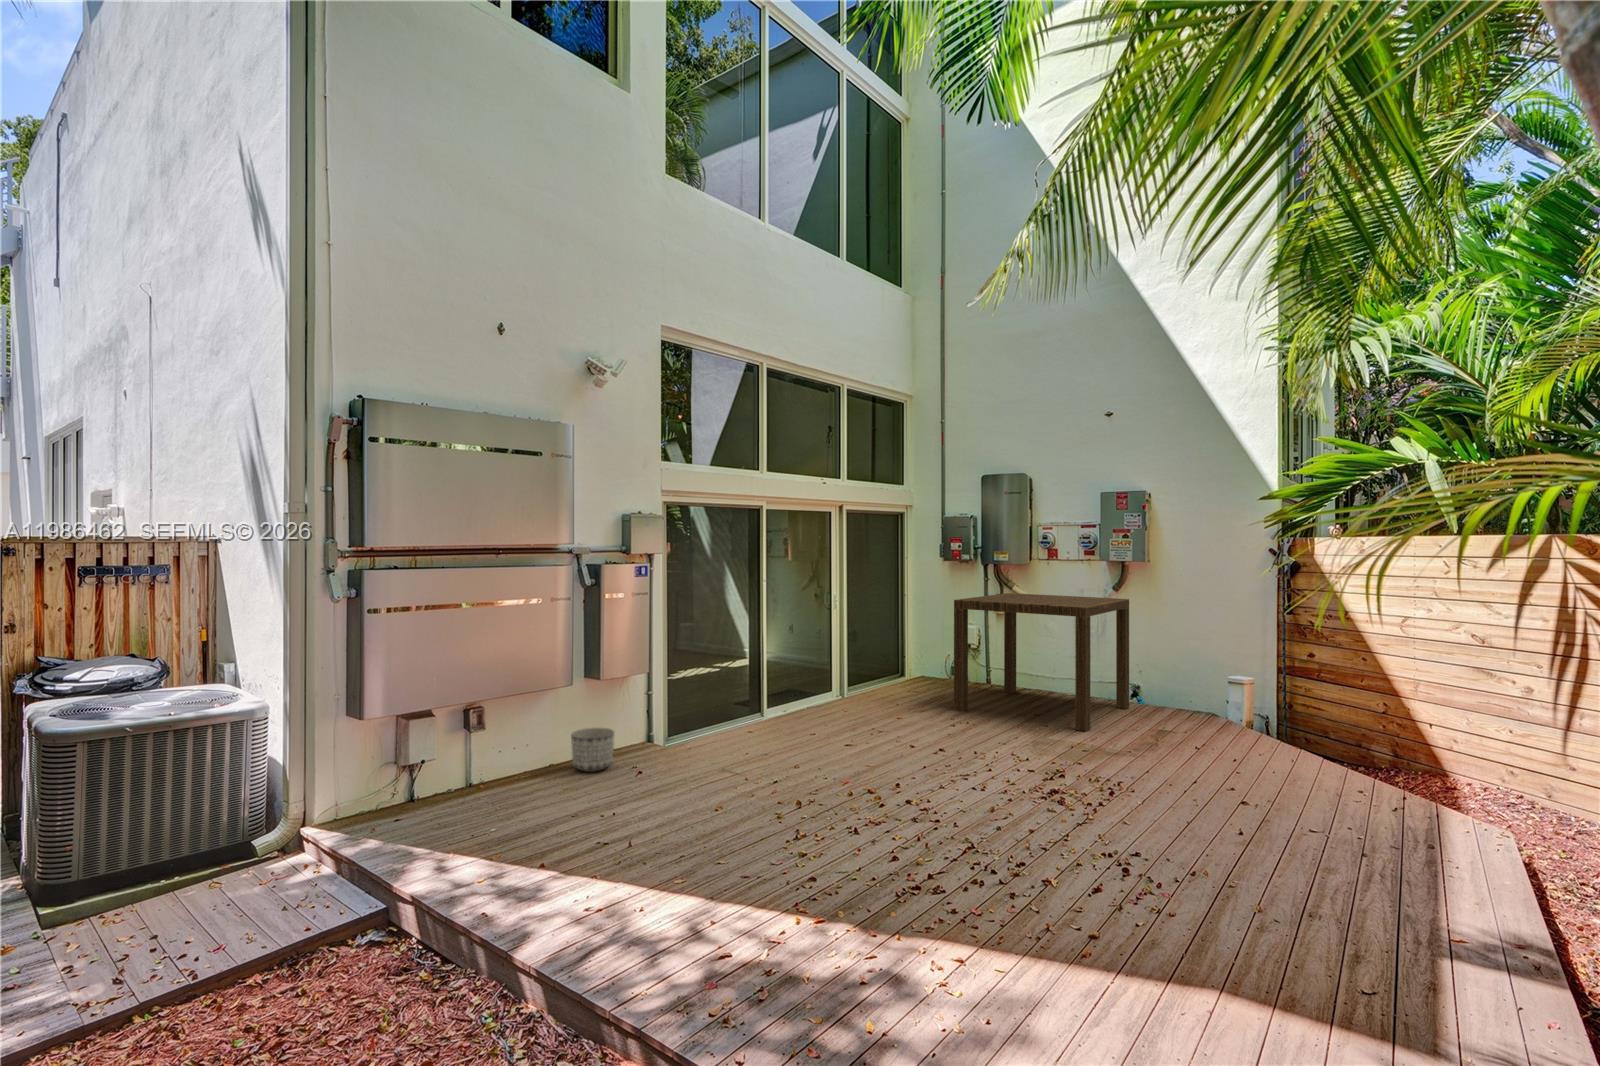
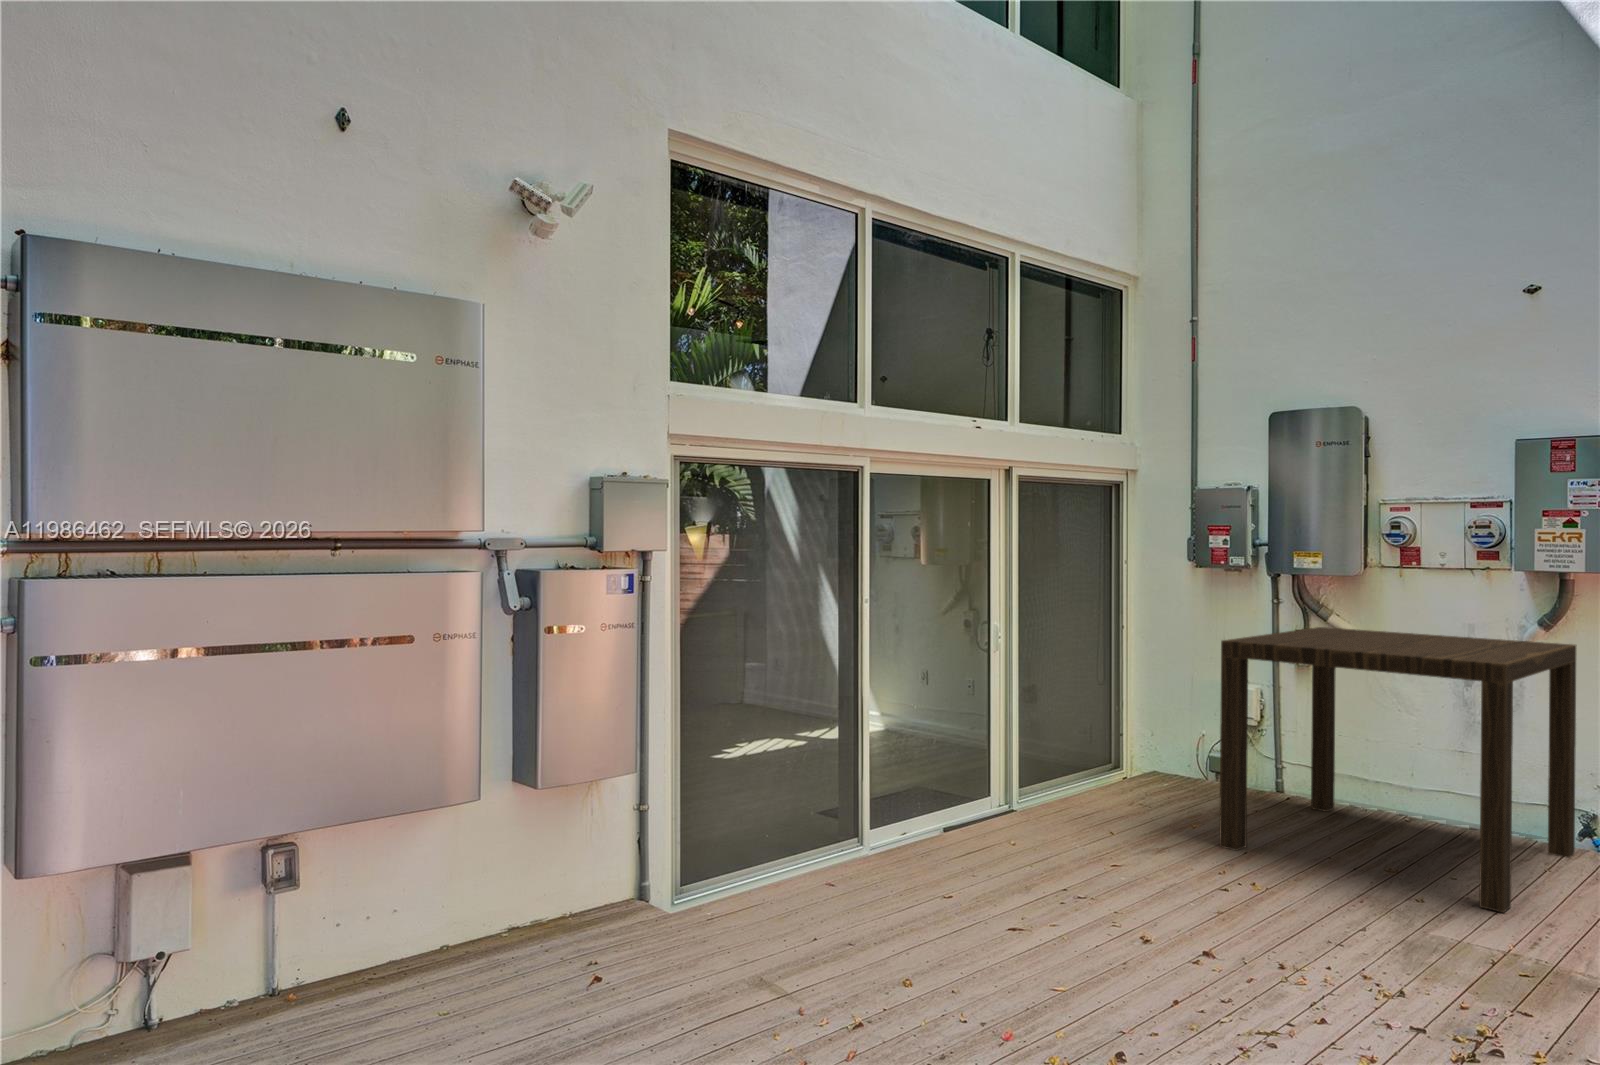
planter: present [571,728,614,772] -> none [480,876,563,965]

